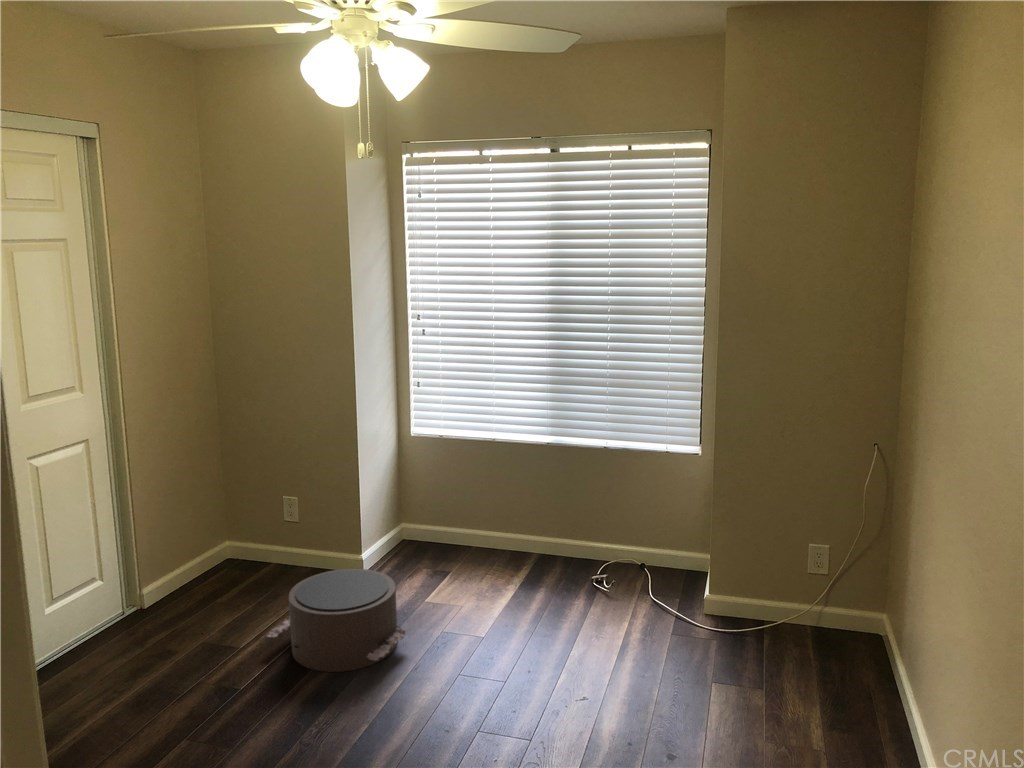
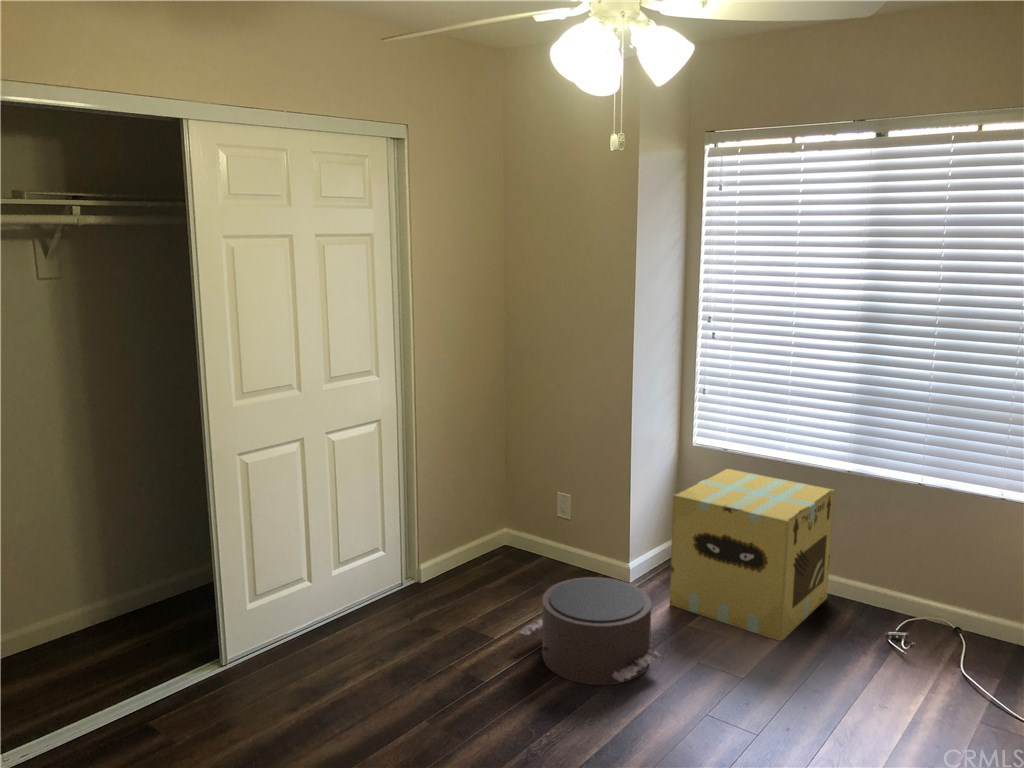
cardboard box: none [402,454,539,600] -> present [670,469,834,641]

